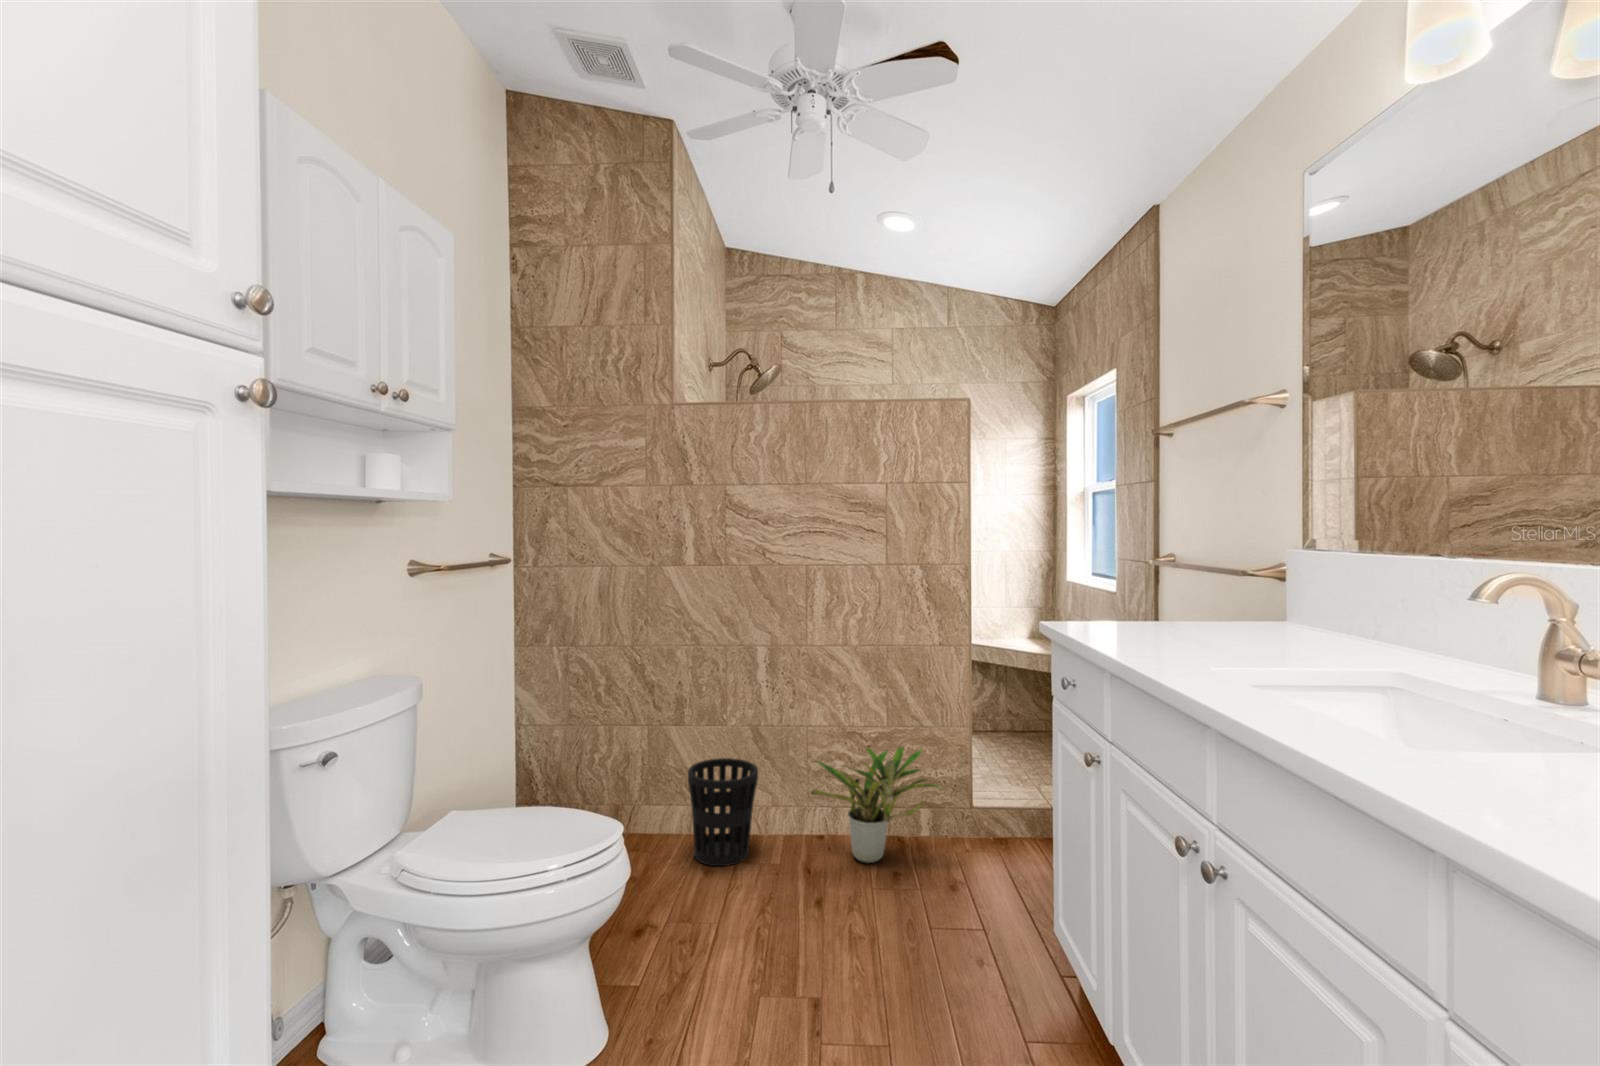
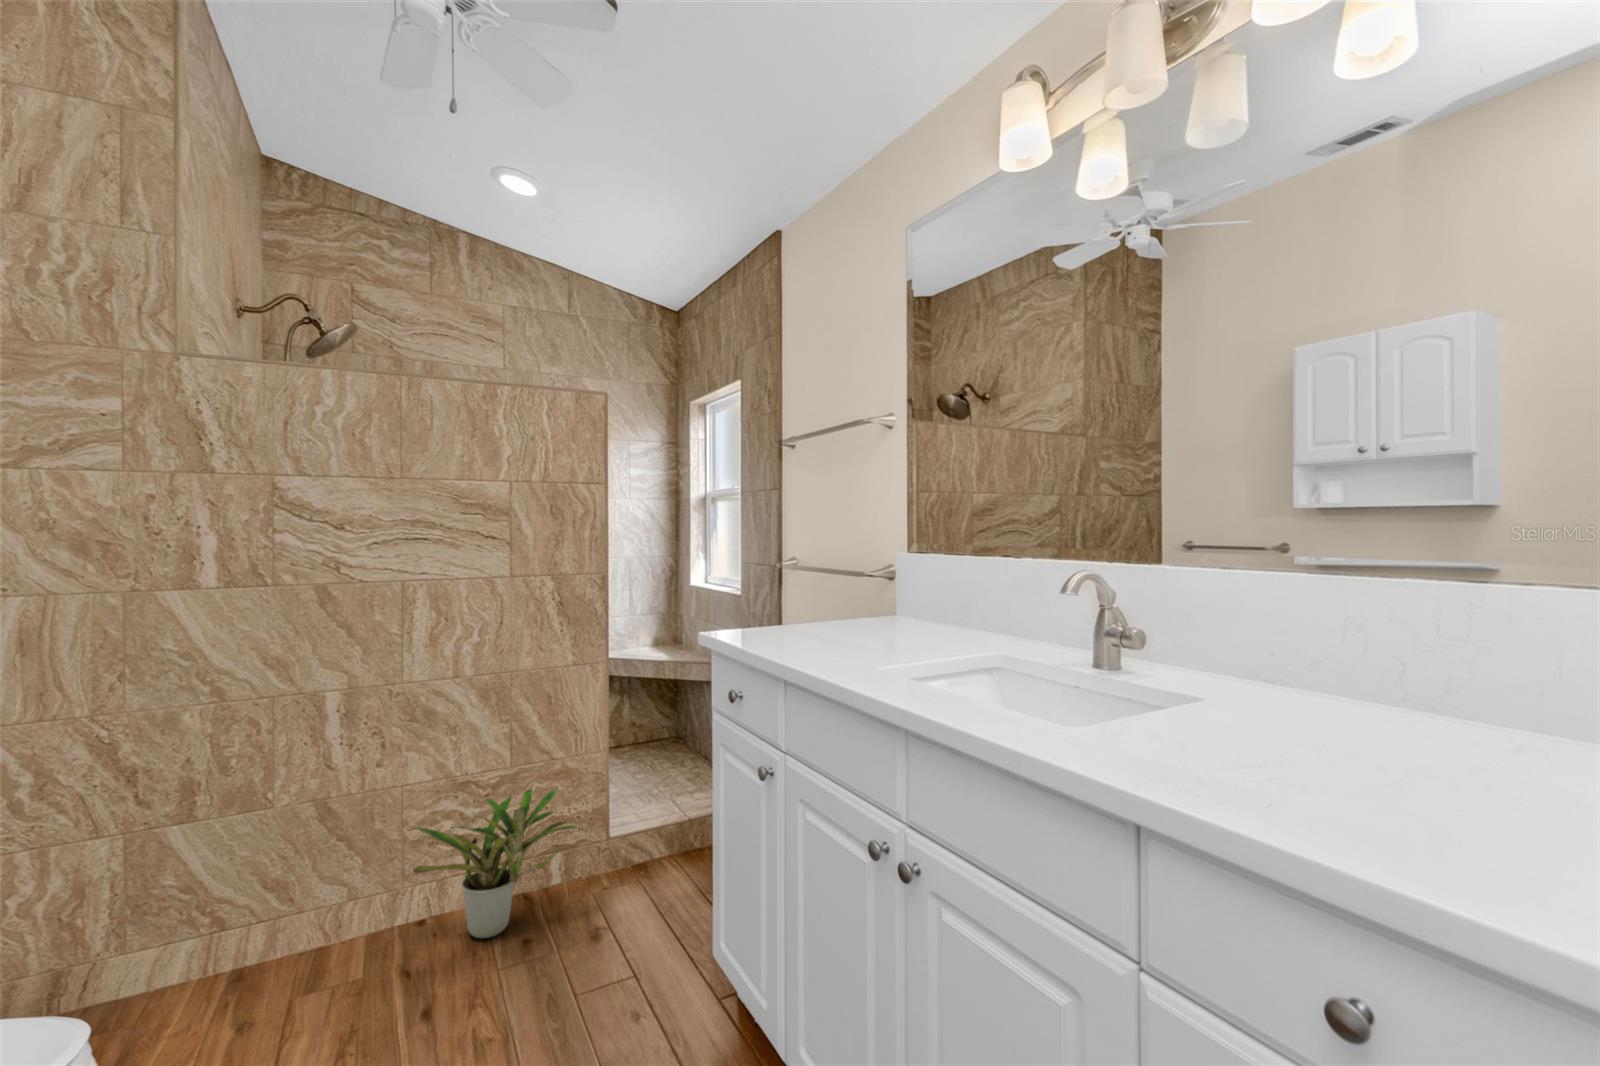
wastebasket: present [688,758,758,866] -> none [208,849,329,1011]

